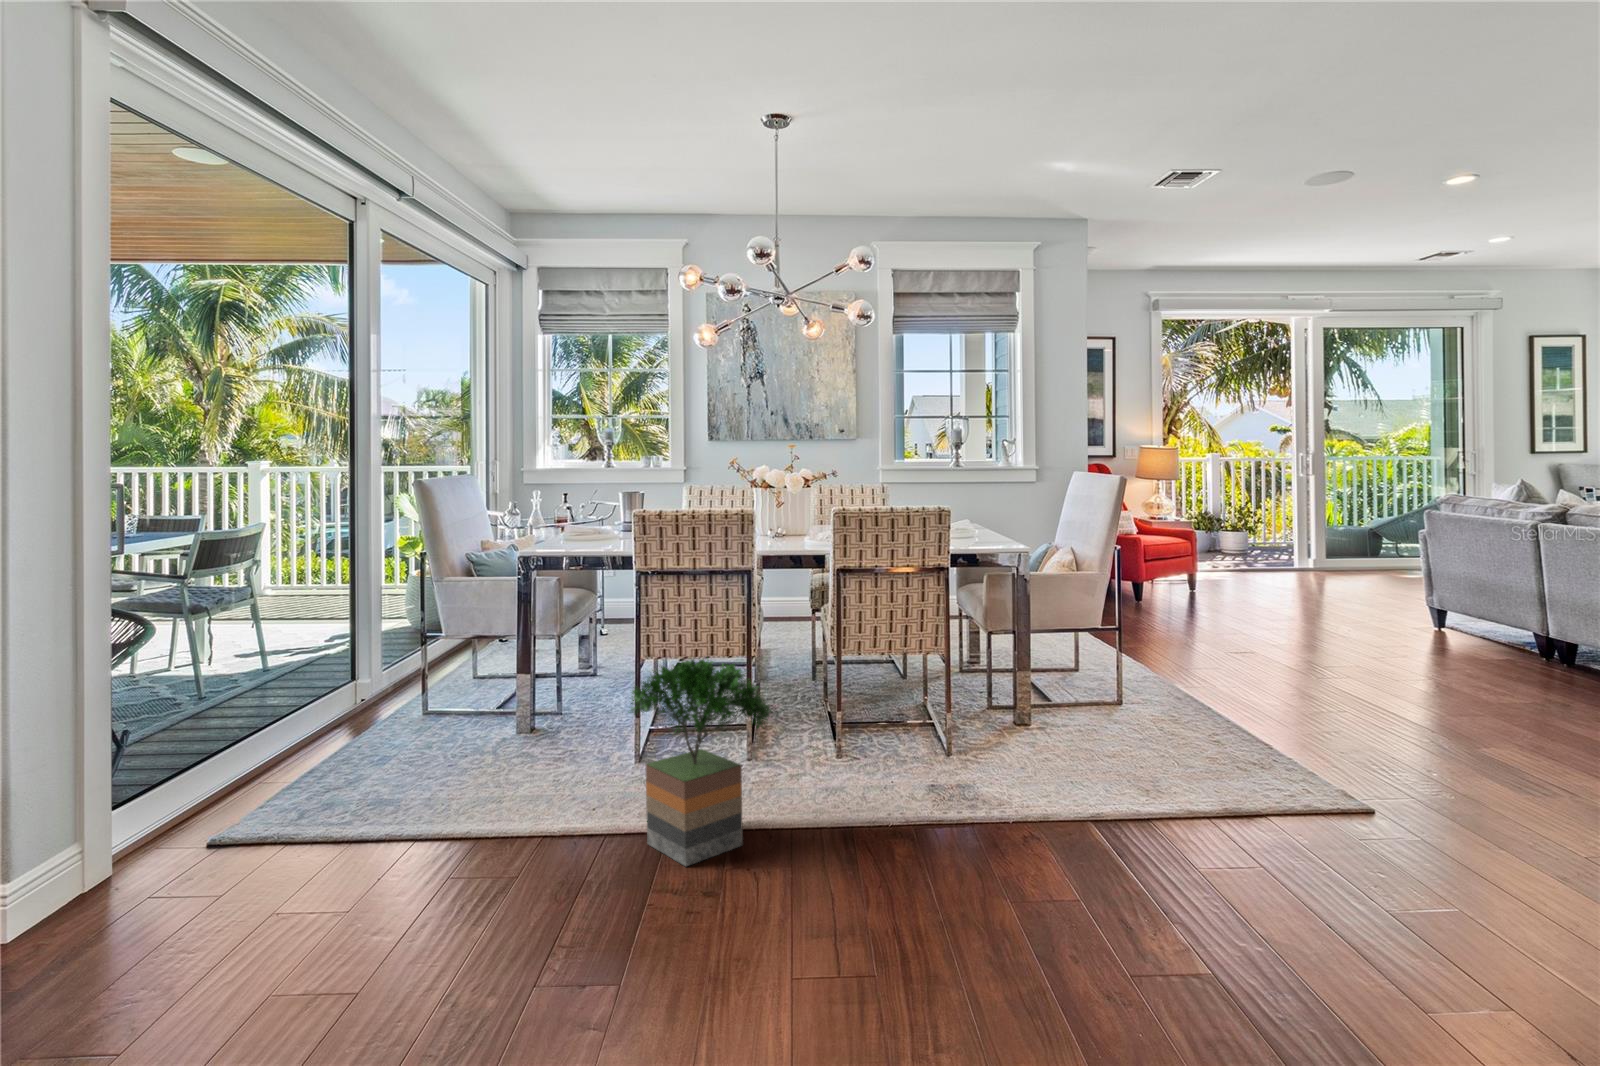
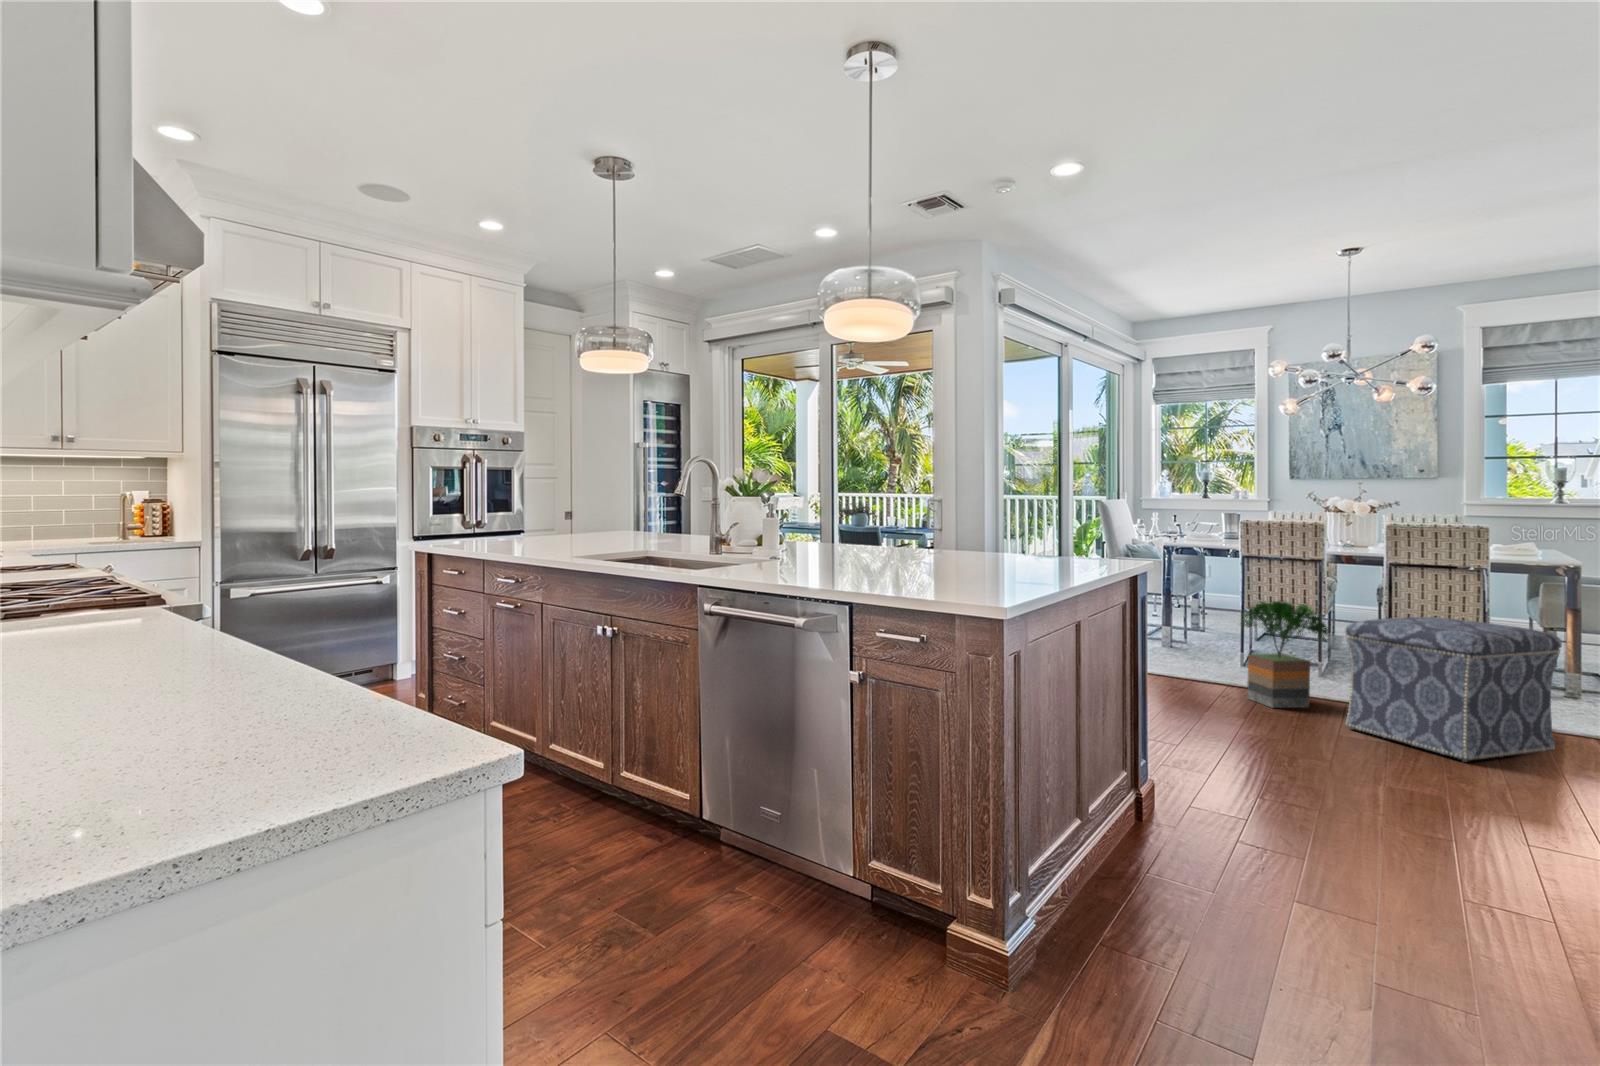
ottoman: none [796,673,1079,969] -> present [1345,617,1562,762]

